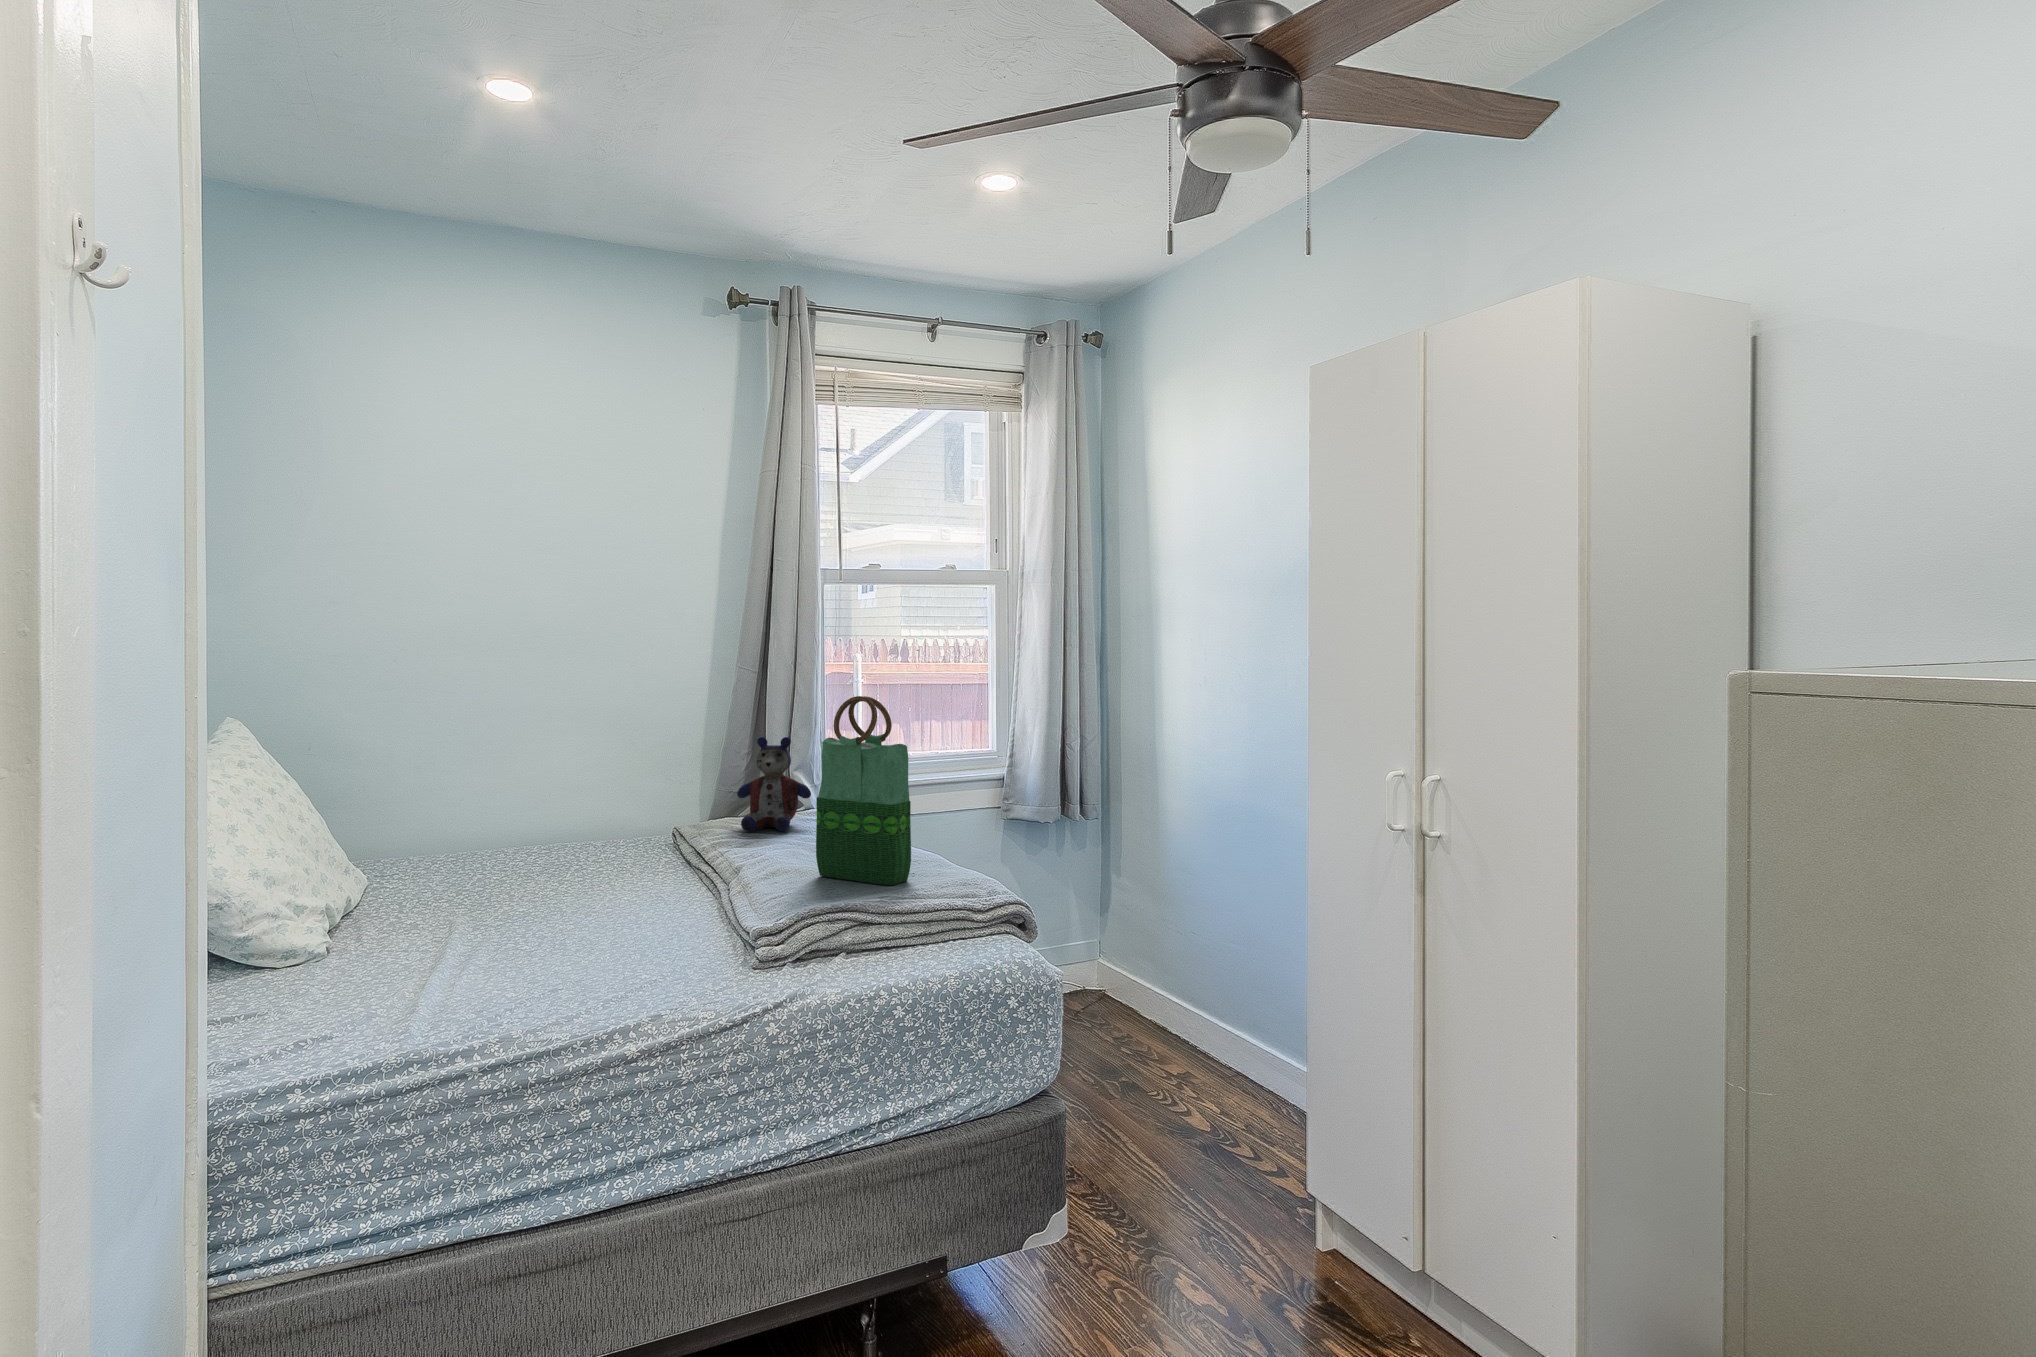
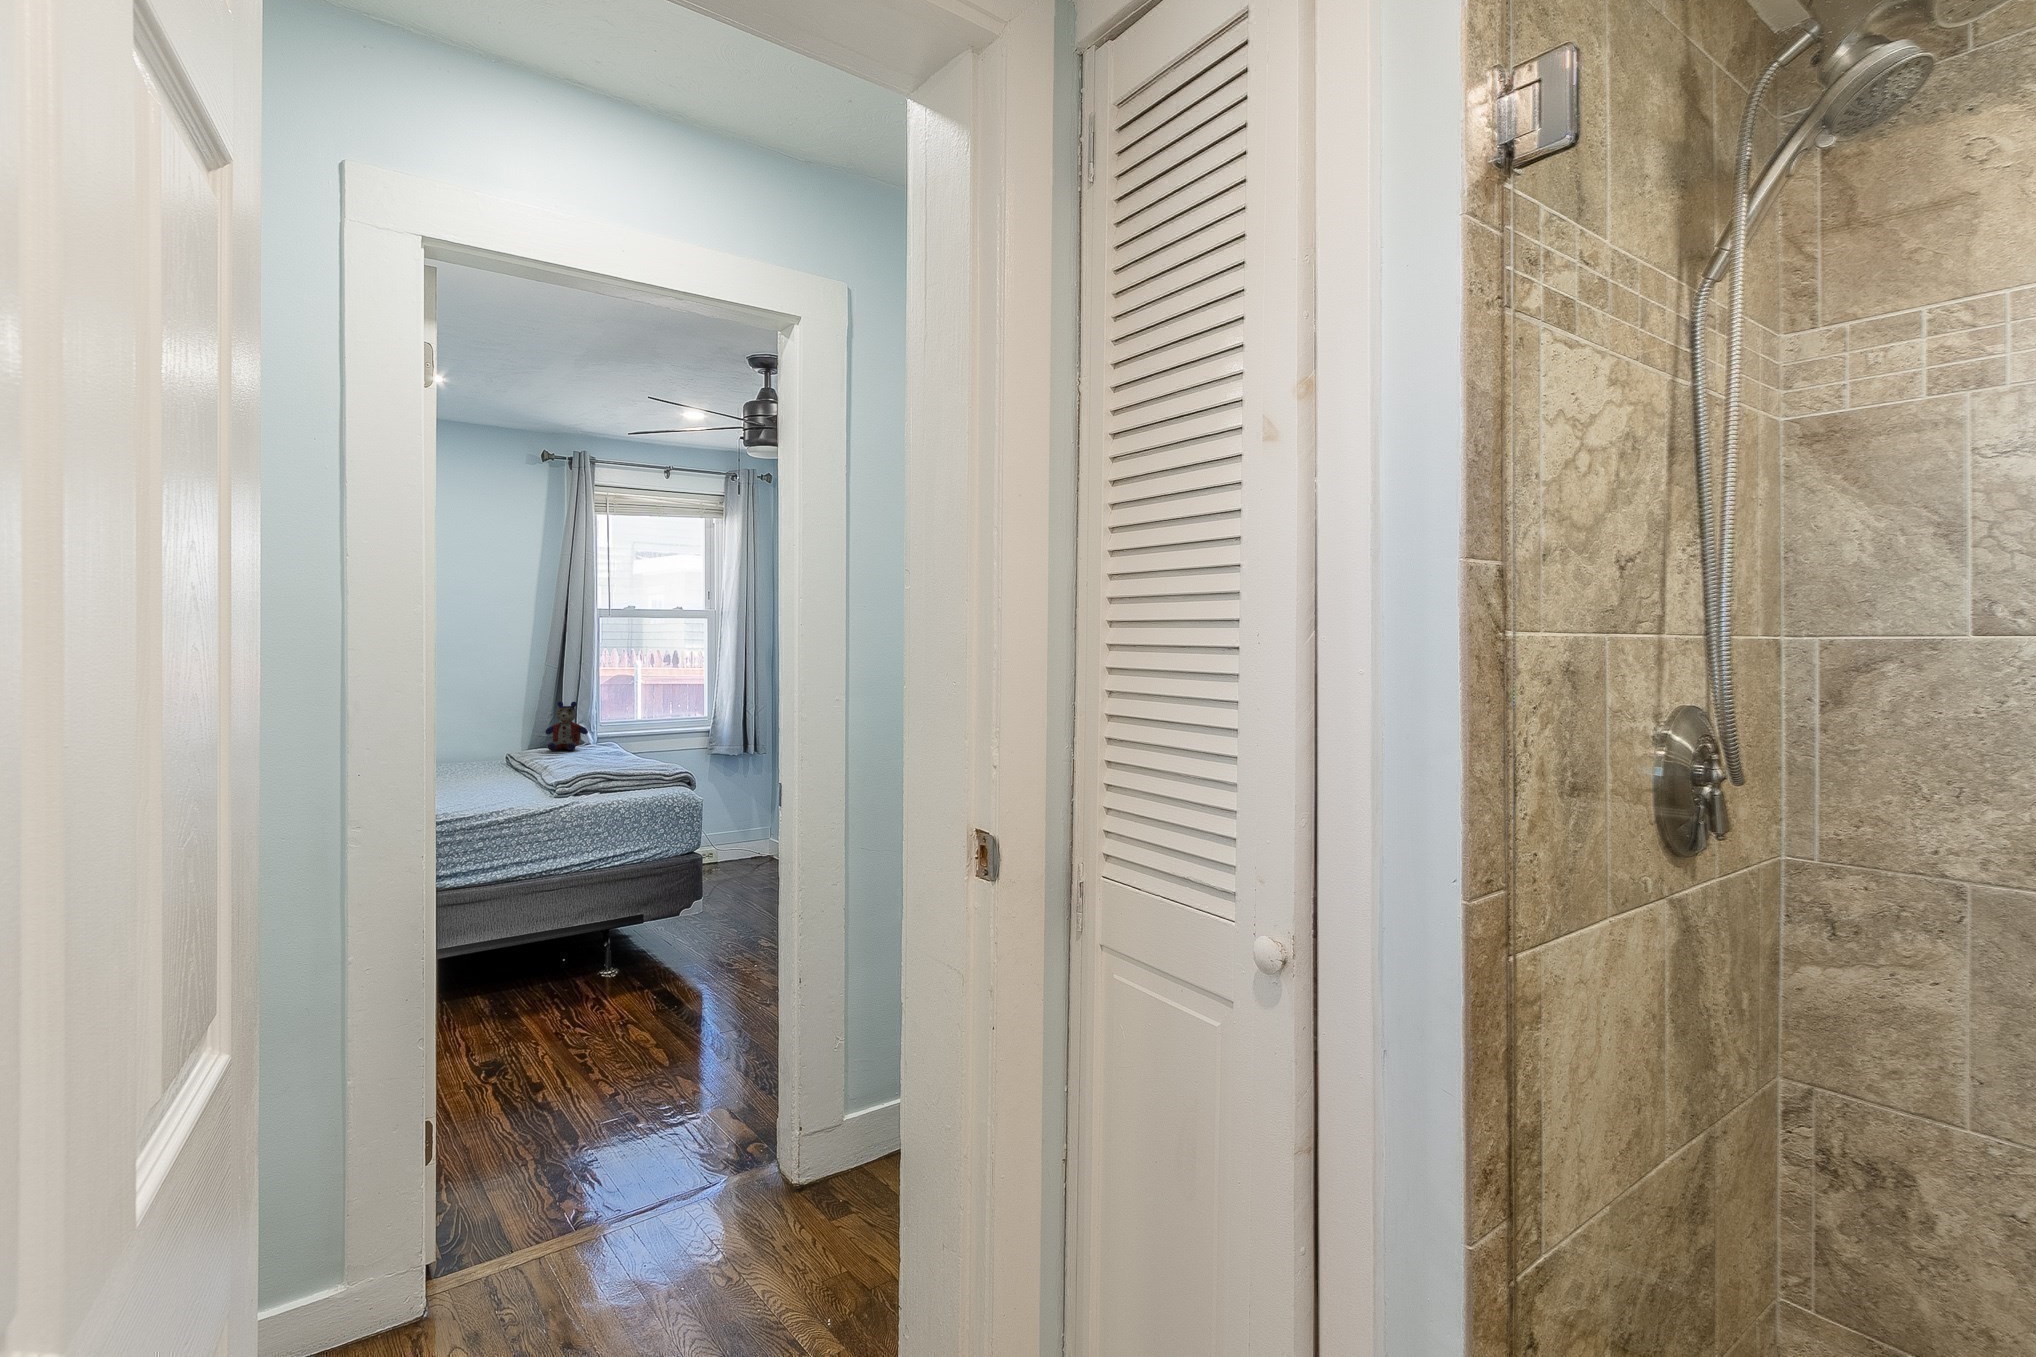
tote bag: present [816,696,911,885] -> none [588,677,635,764]

